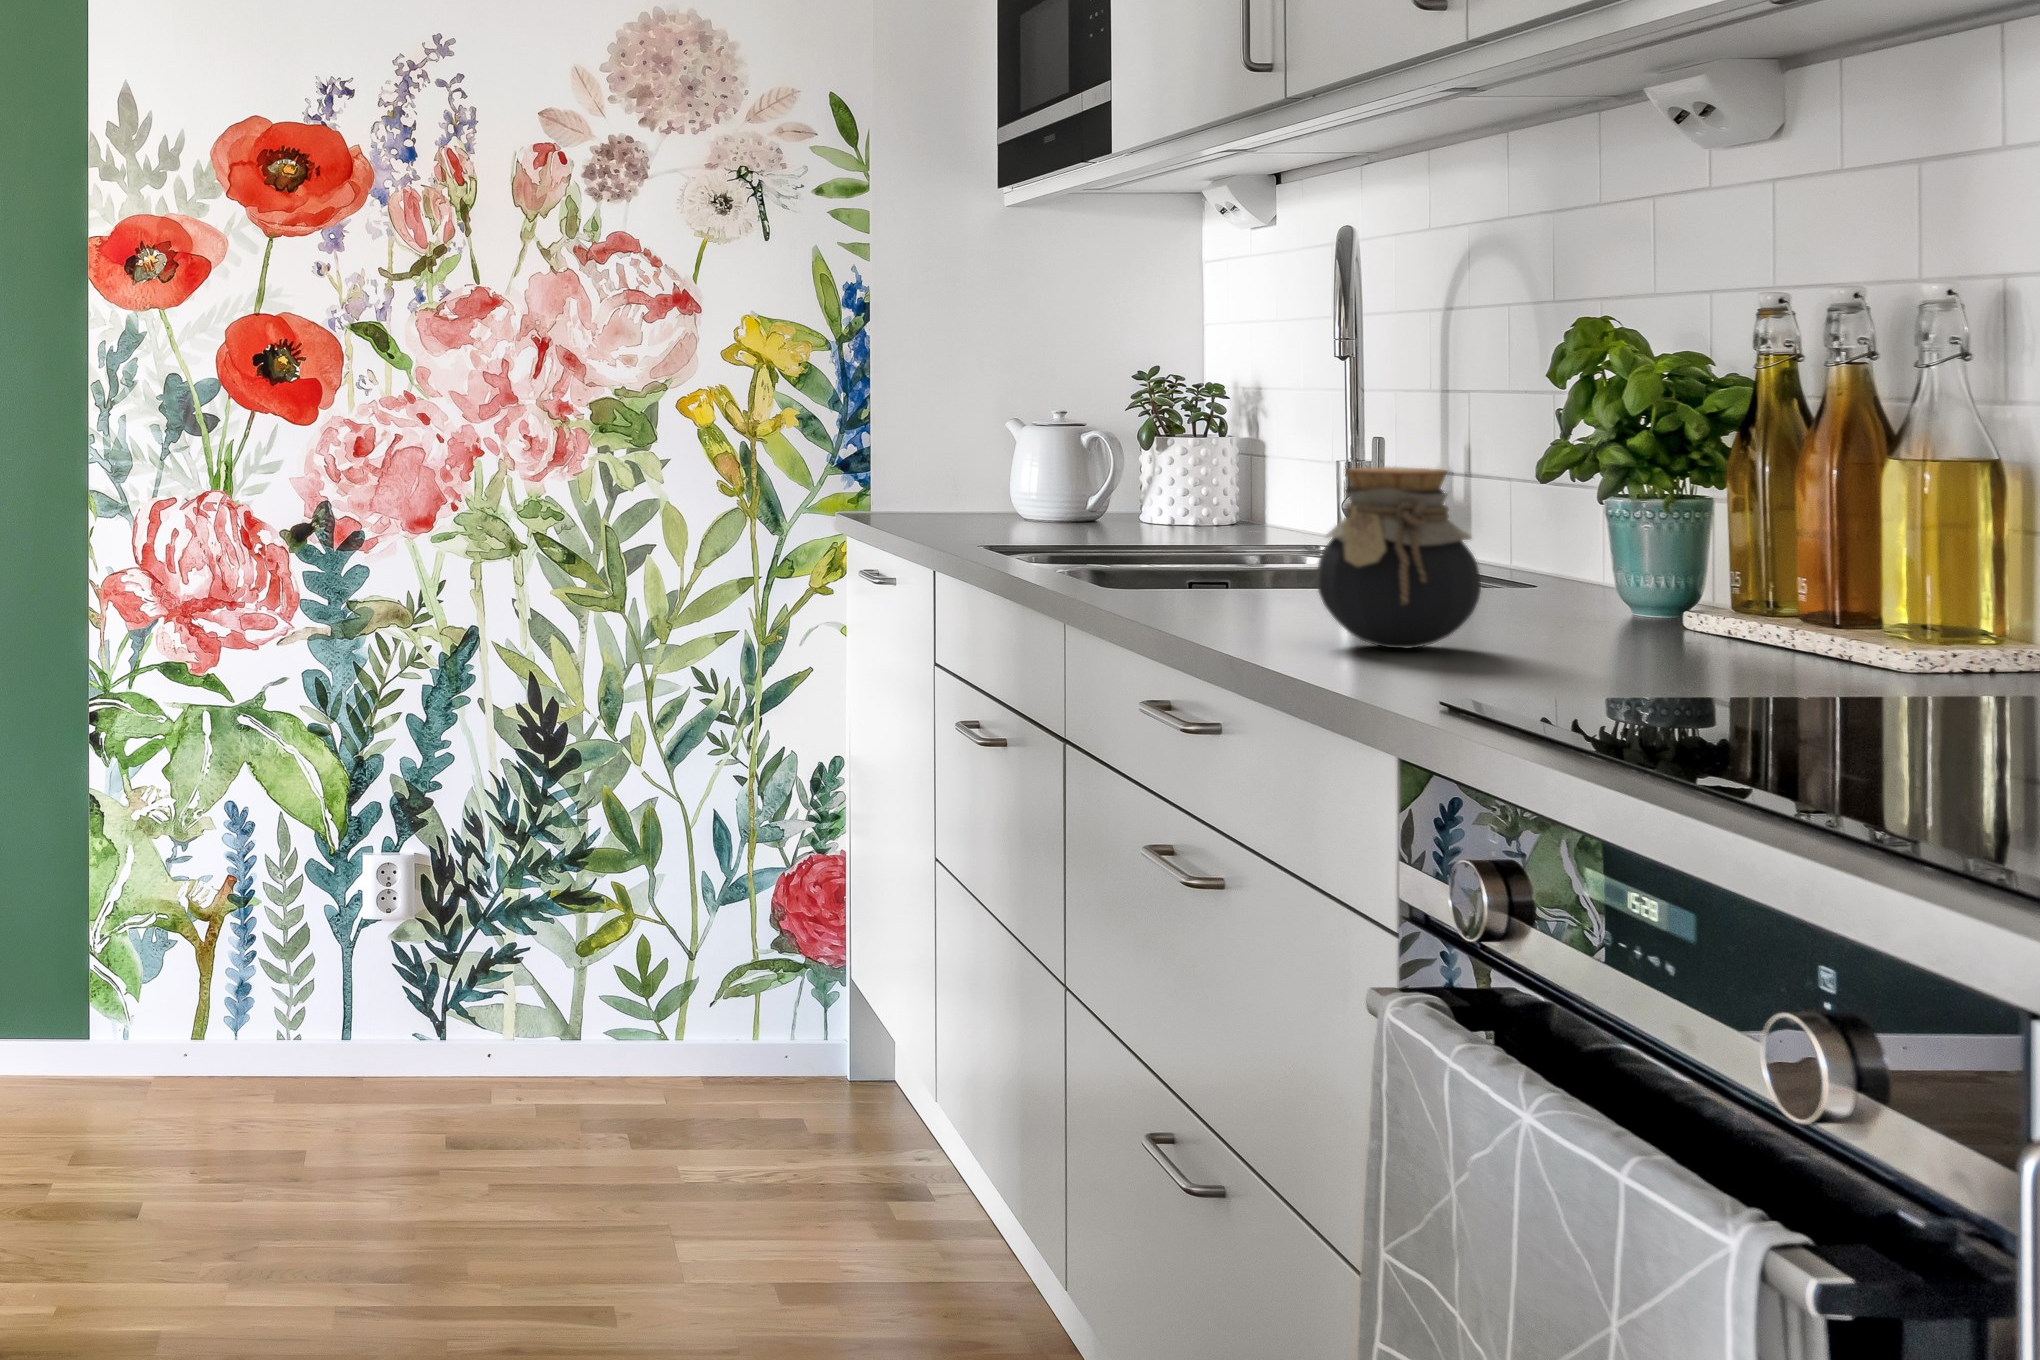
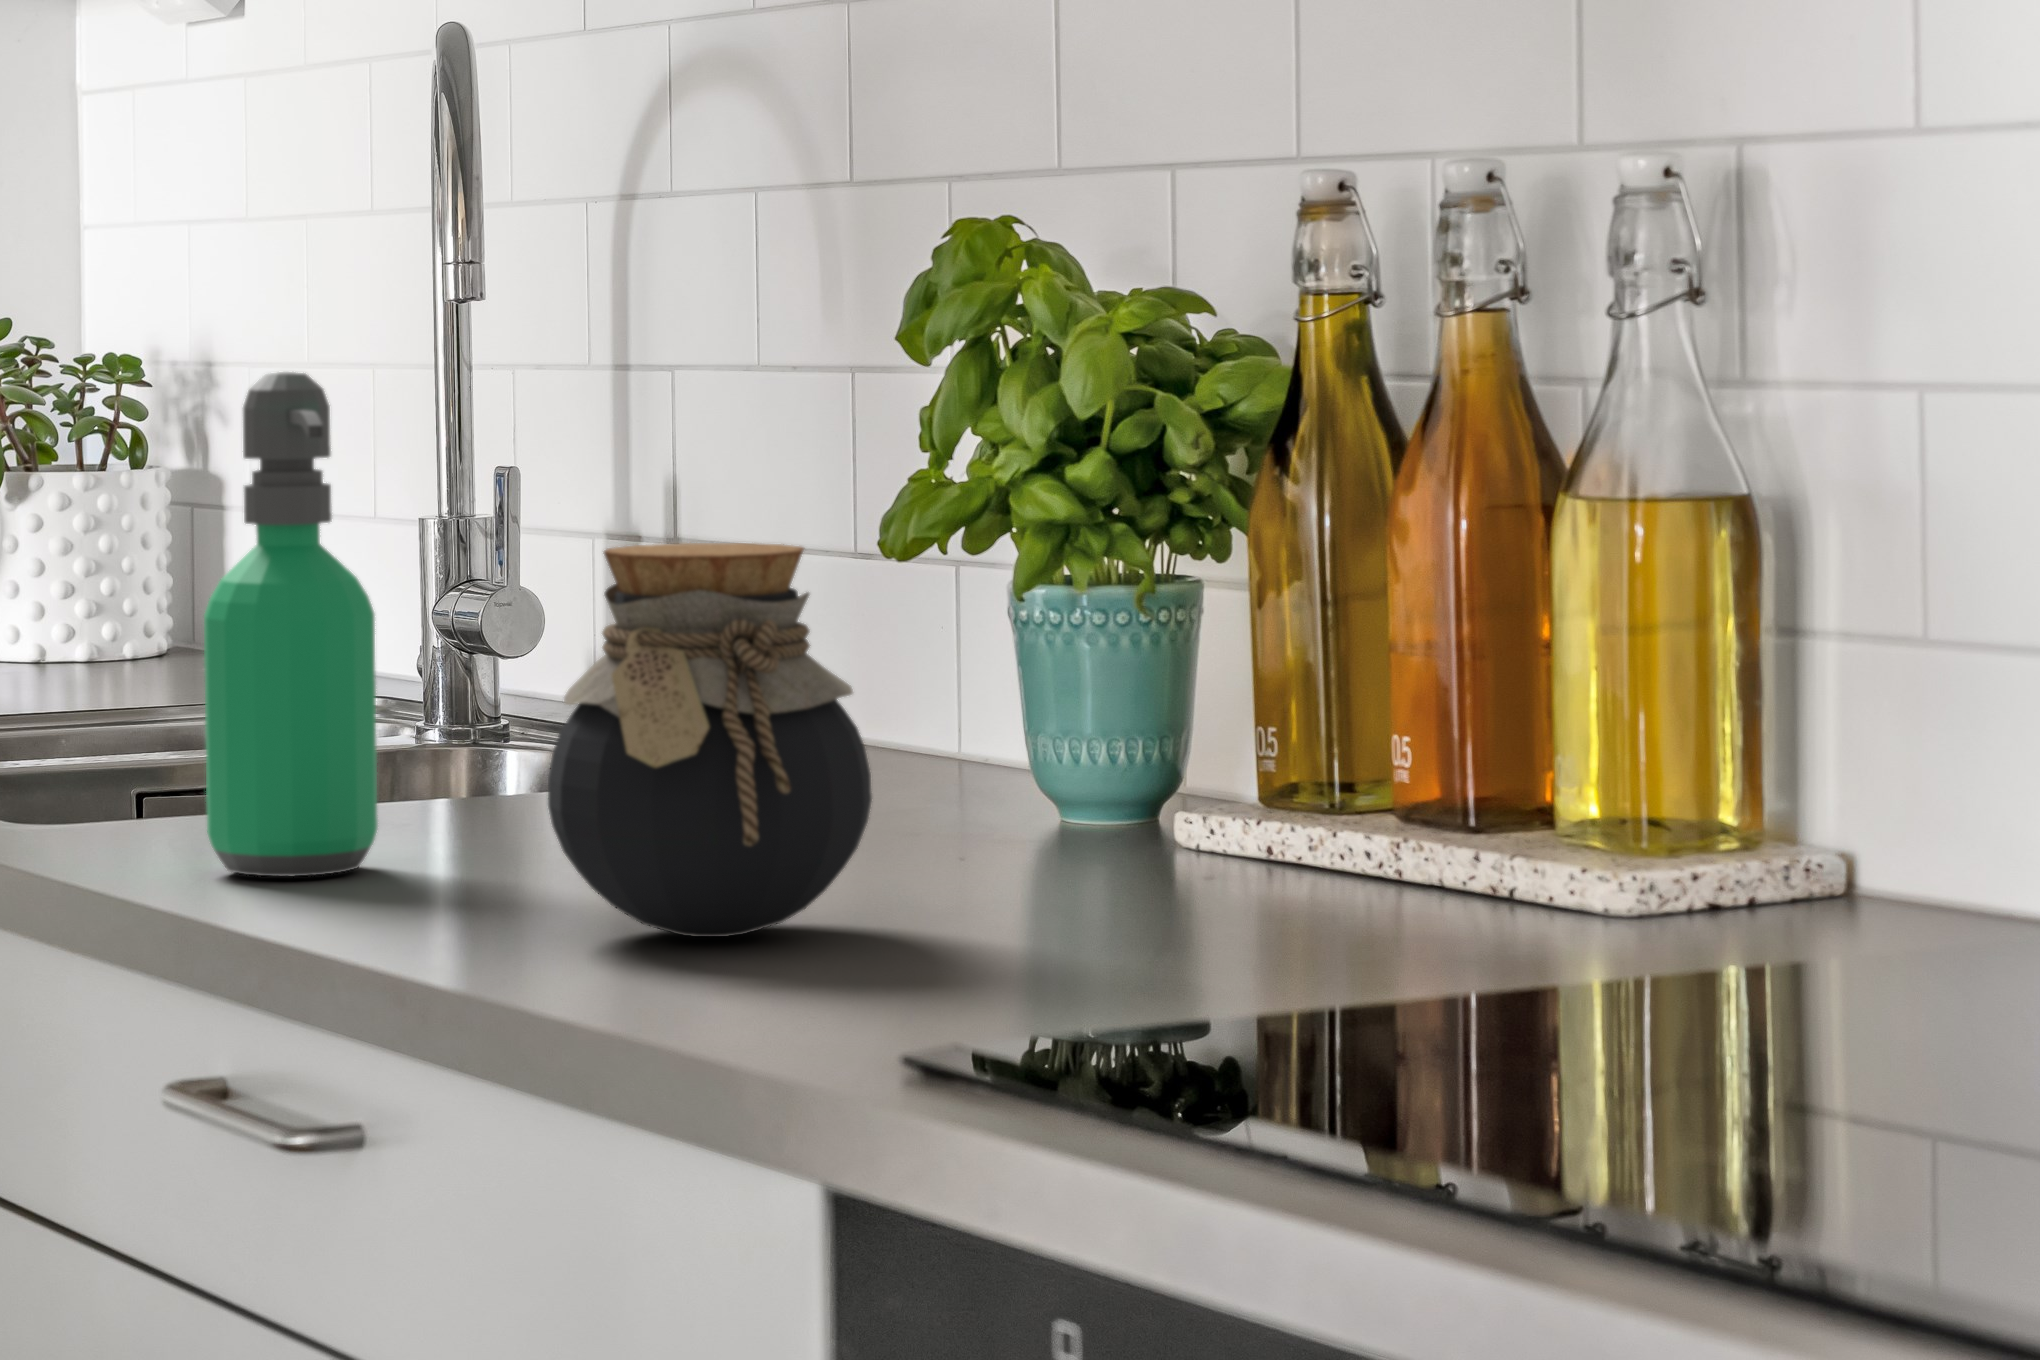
soap dispenser: none [1180,387,1262,614] -> present [204,372,378,876]

